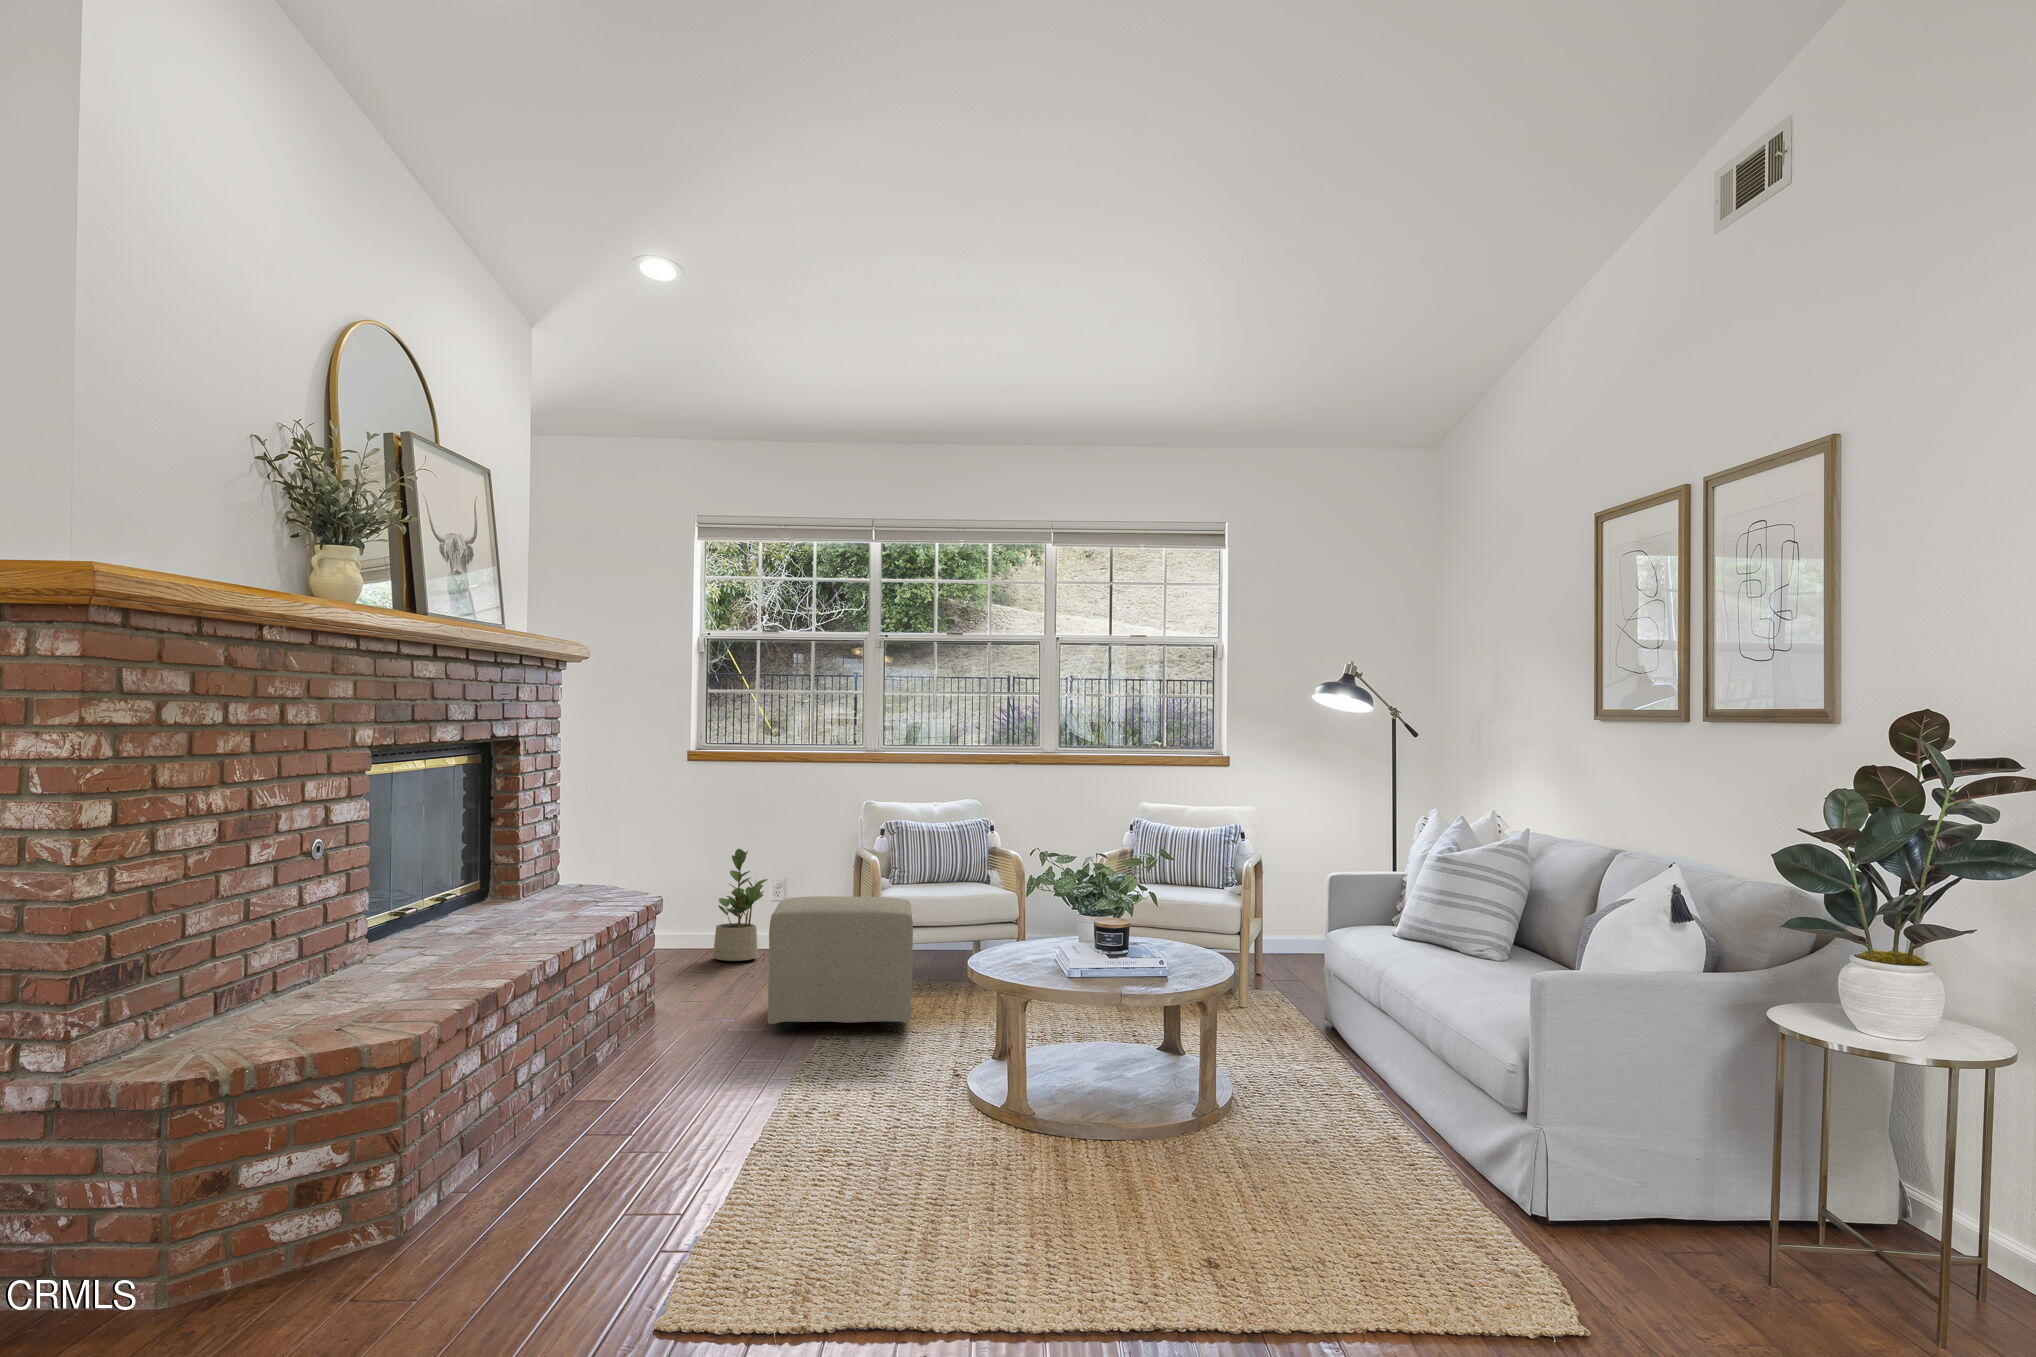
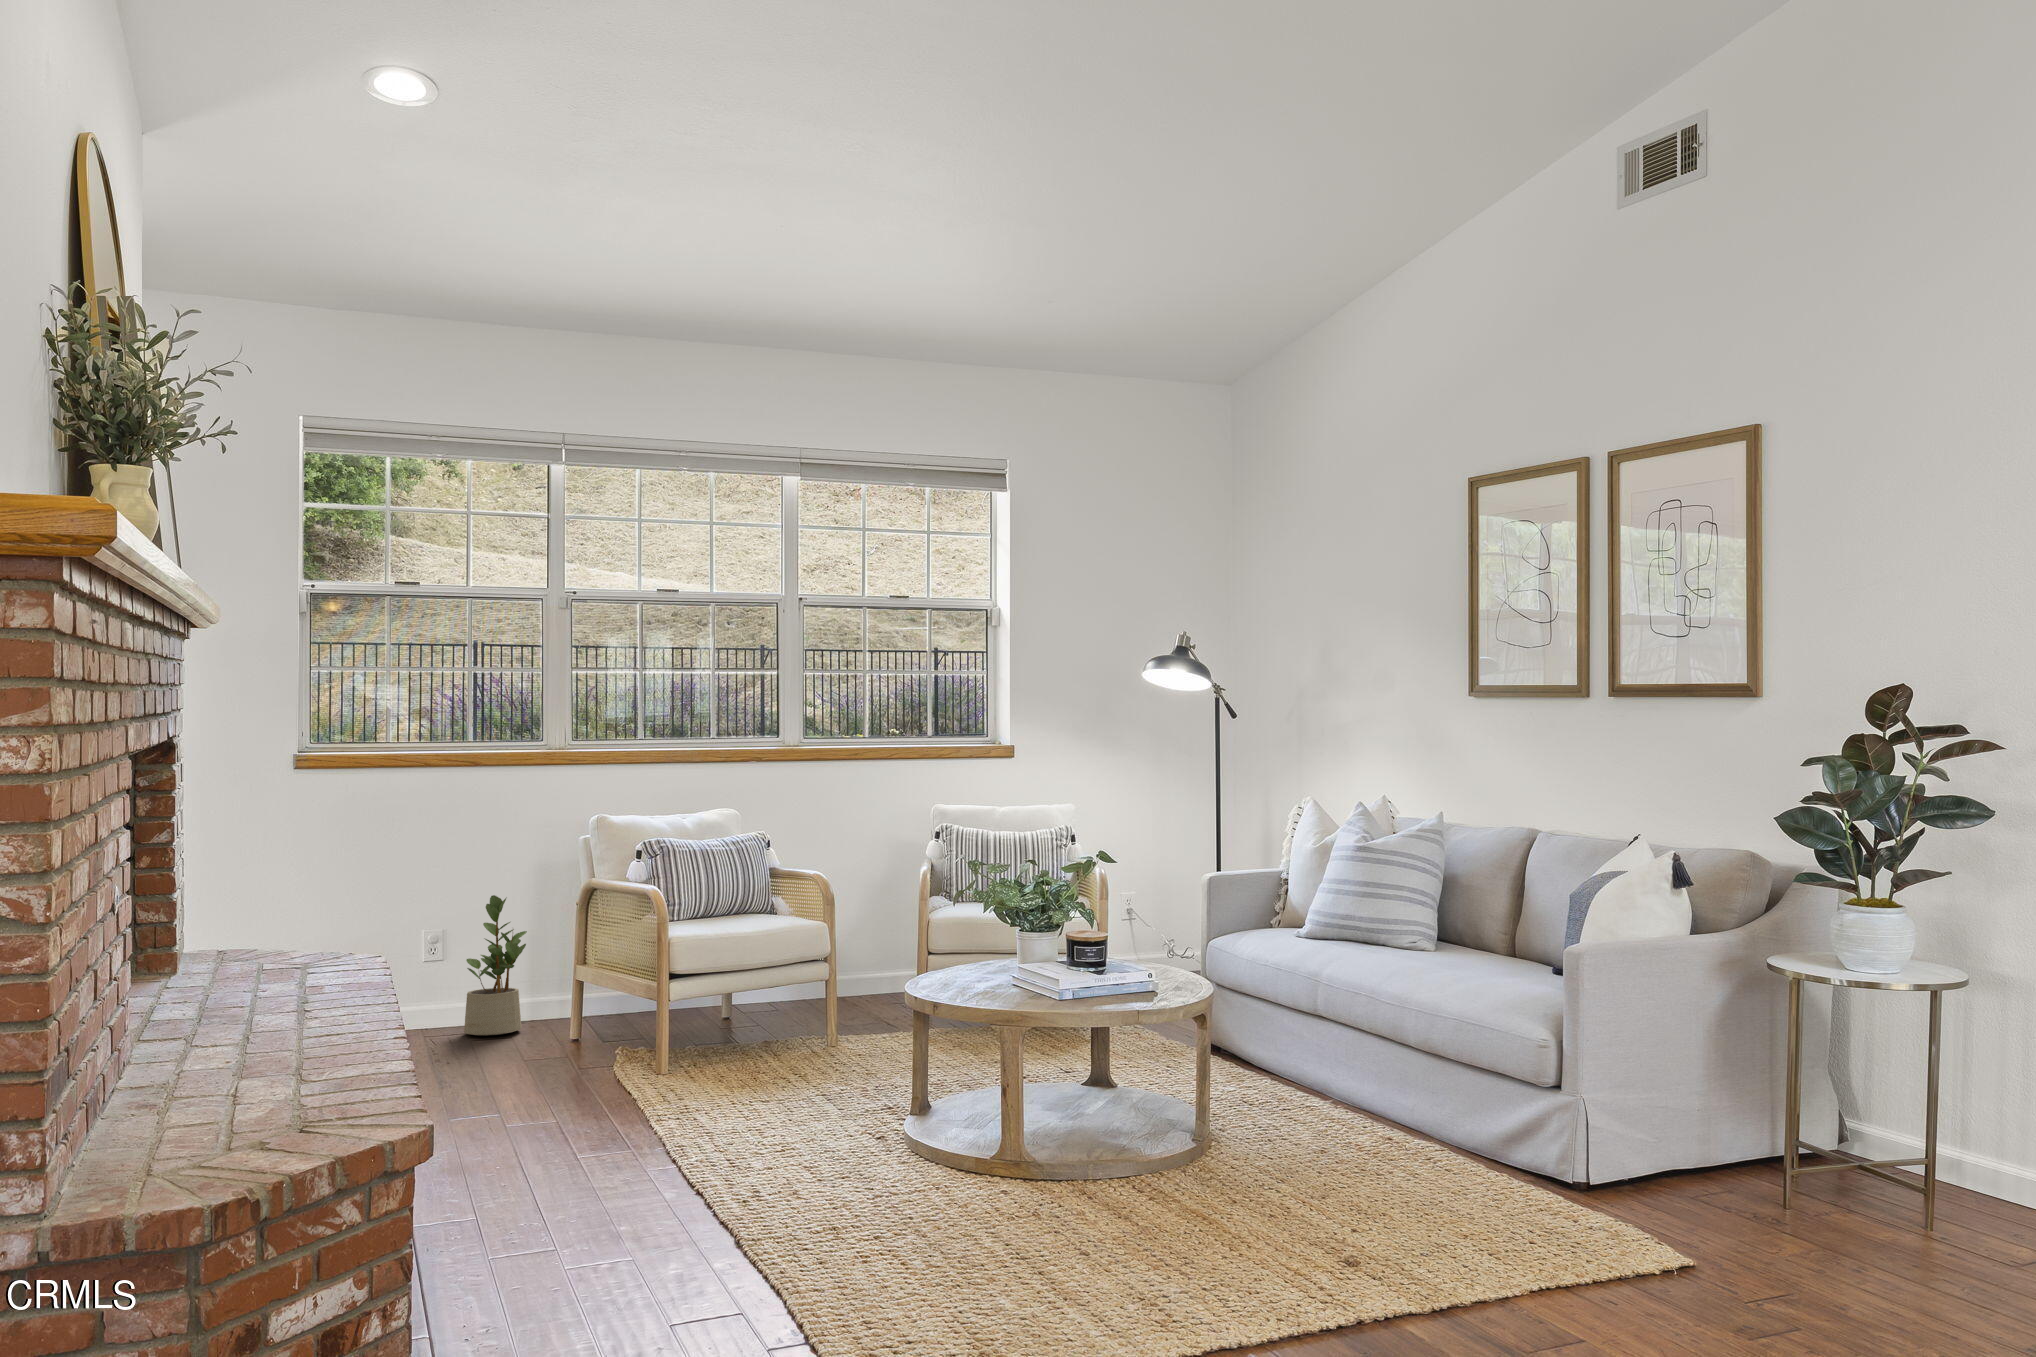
ottoman: present [767,896,913,1030] -> none [595,939,788,1105]

